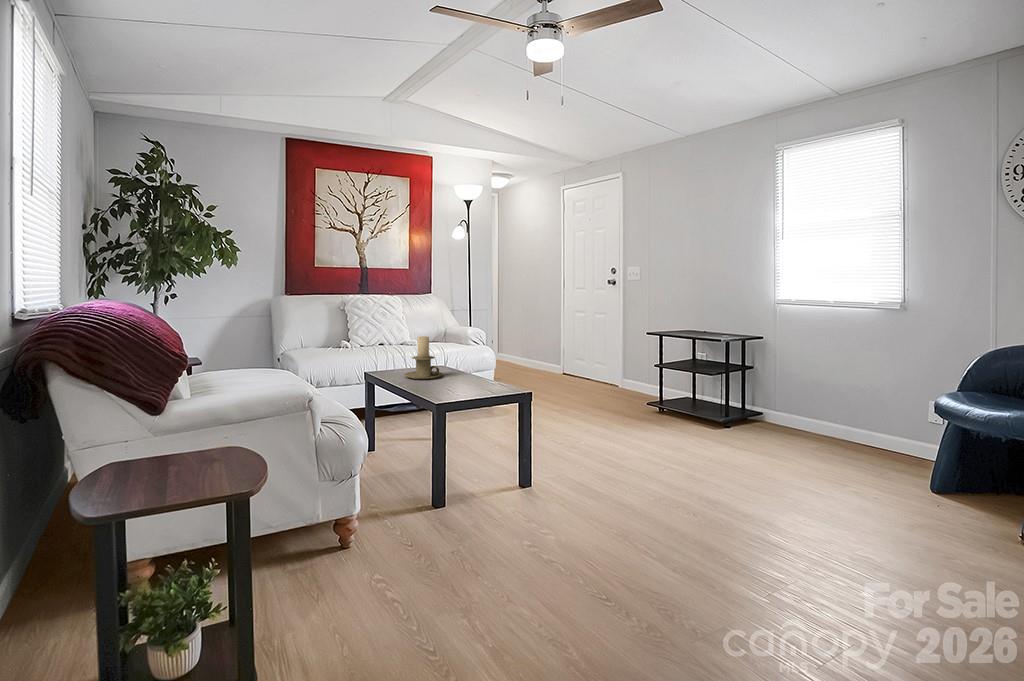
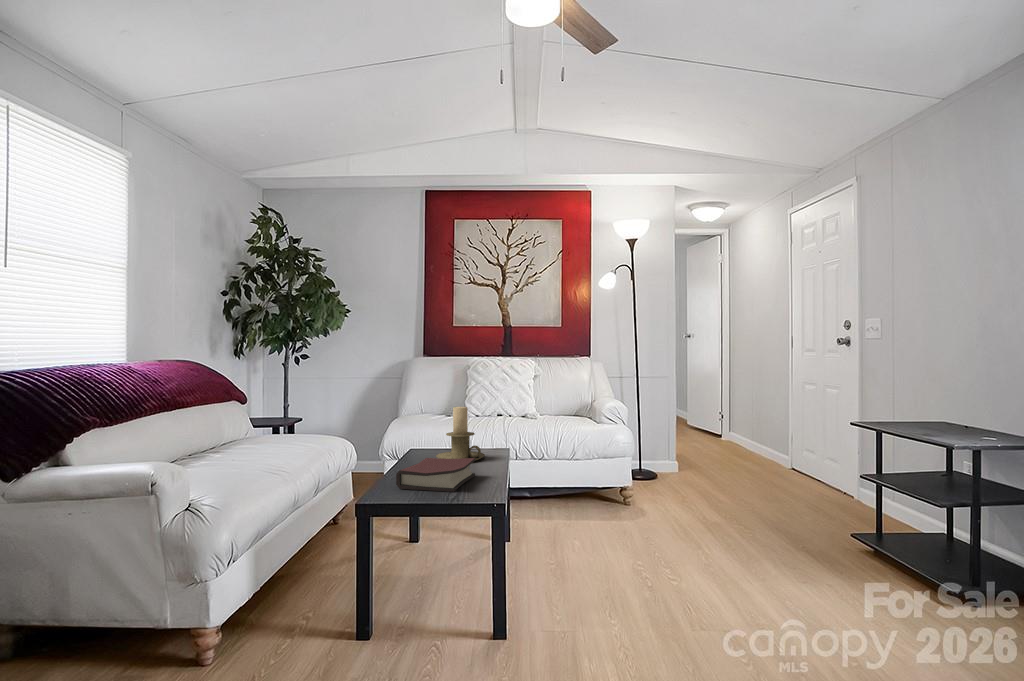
hardback book: none [424,373,478,398] -> present [396,458,475,492]

